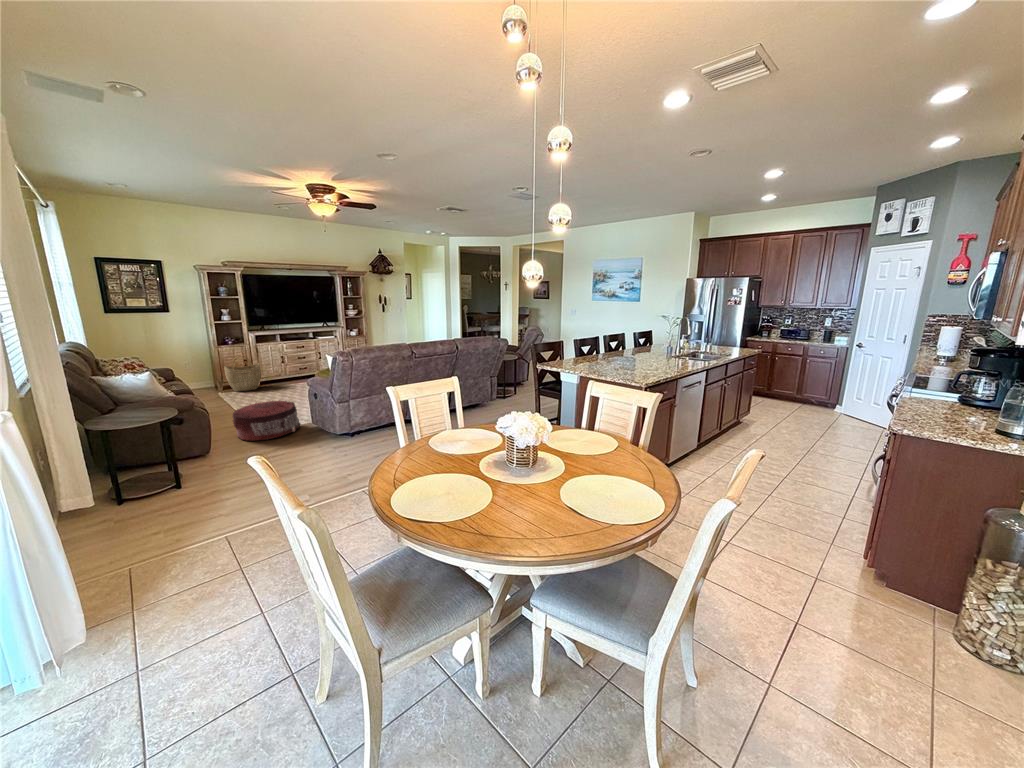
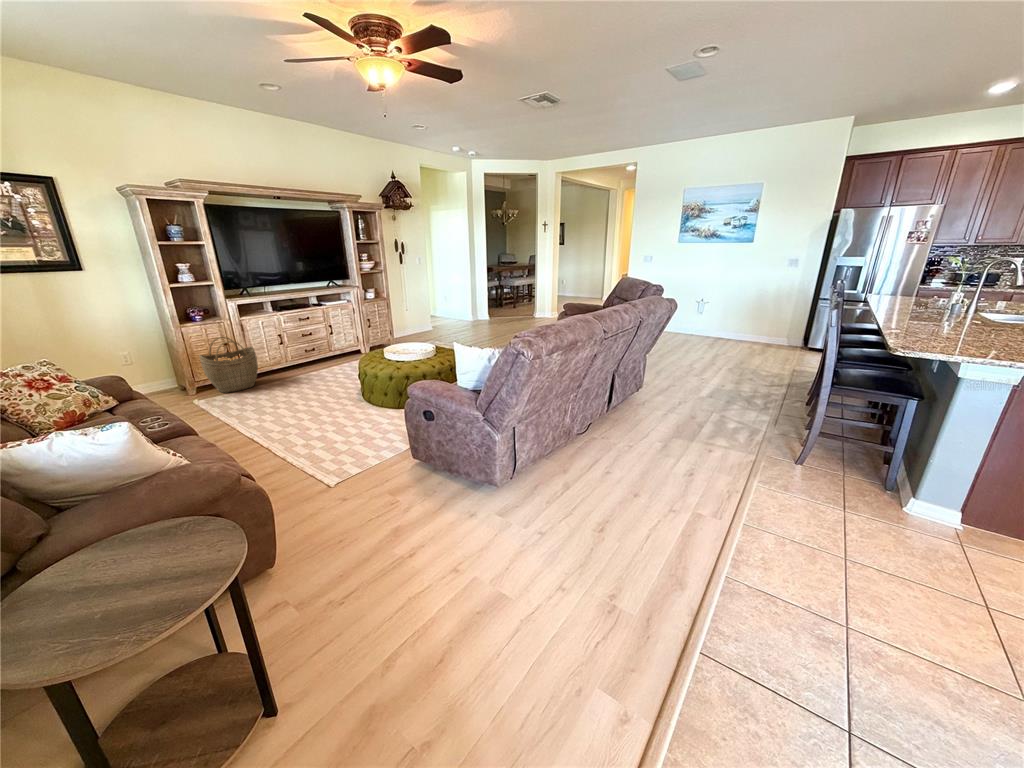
pouf: present [233,400,300,441] -> none [286,418,396,506]

